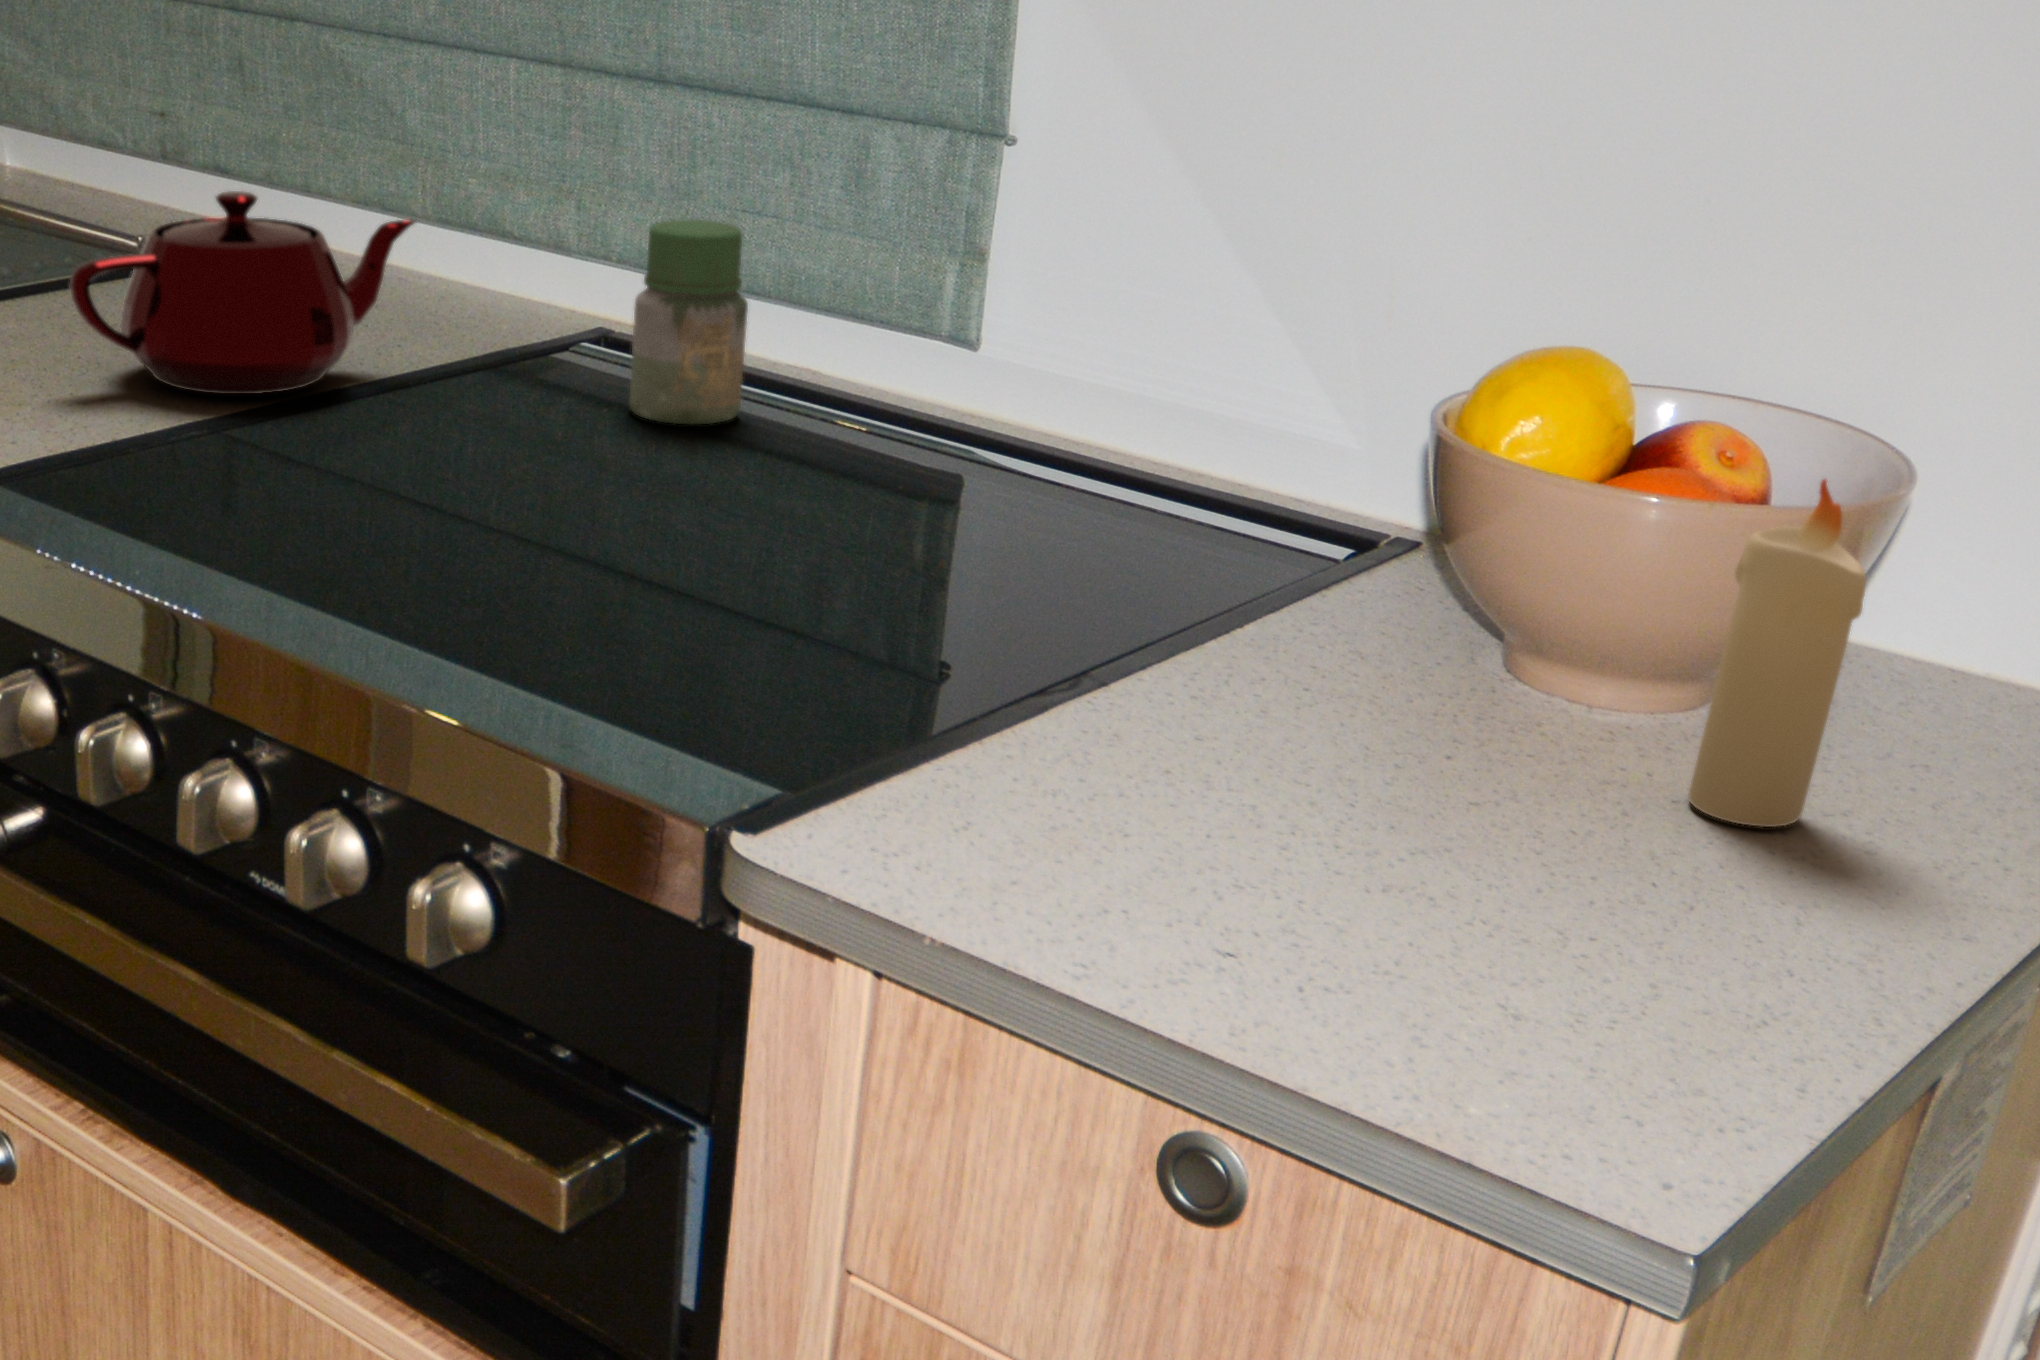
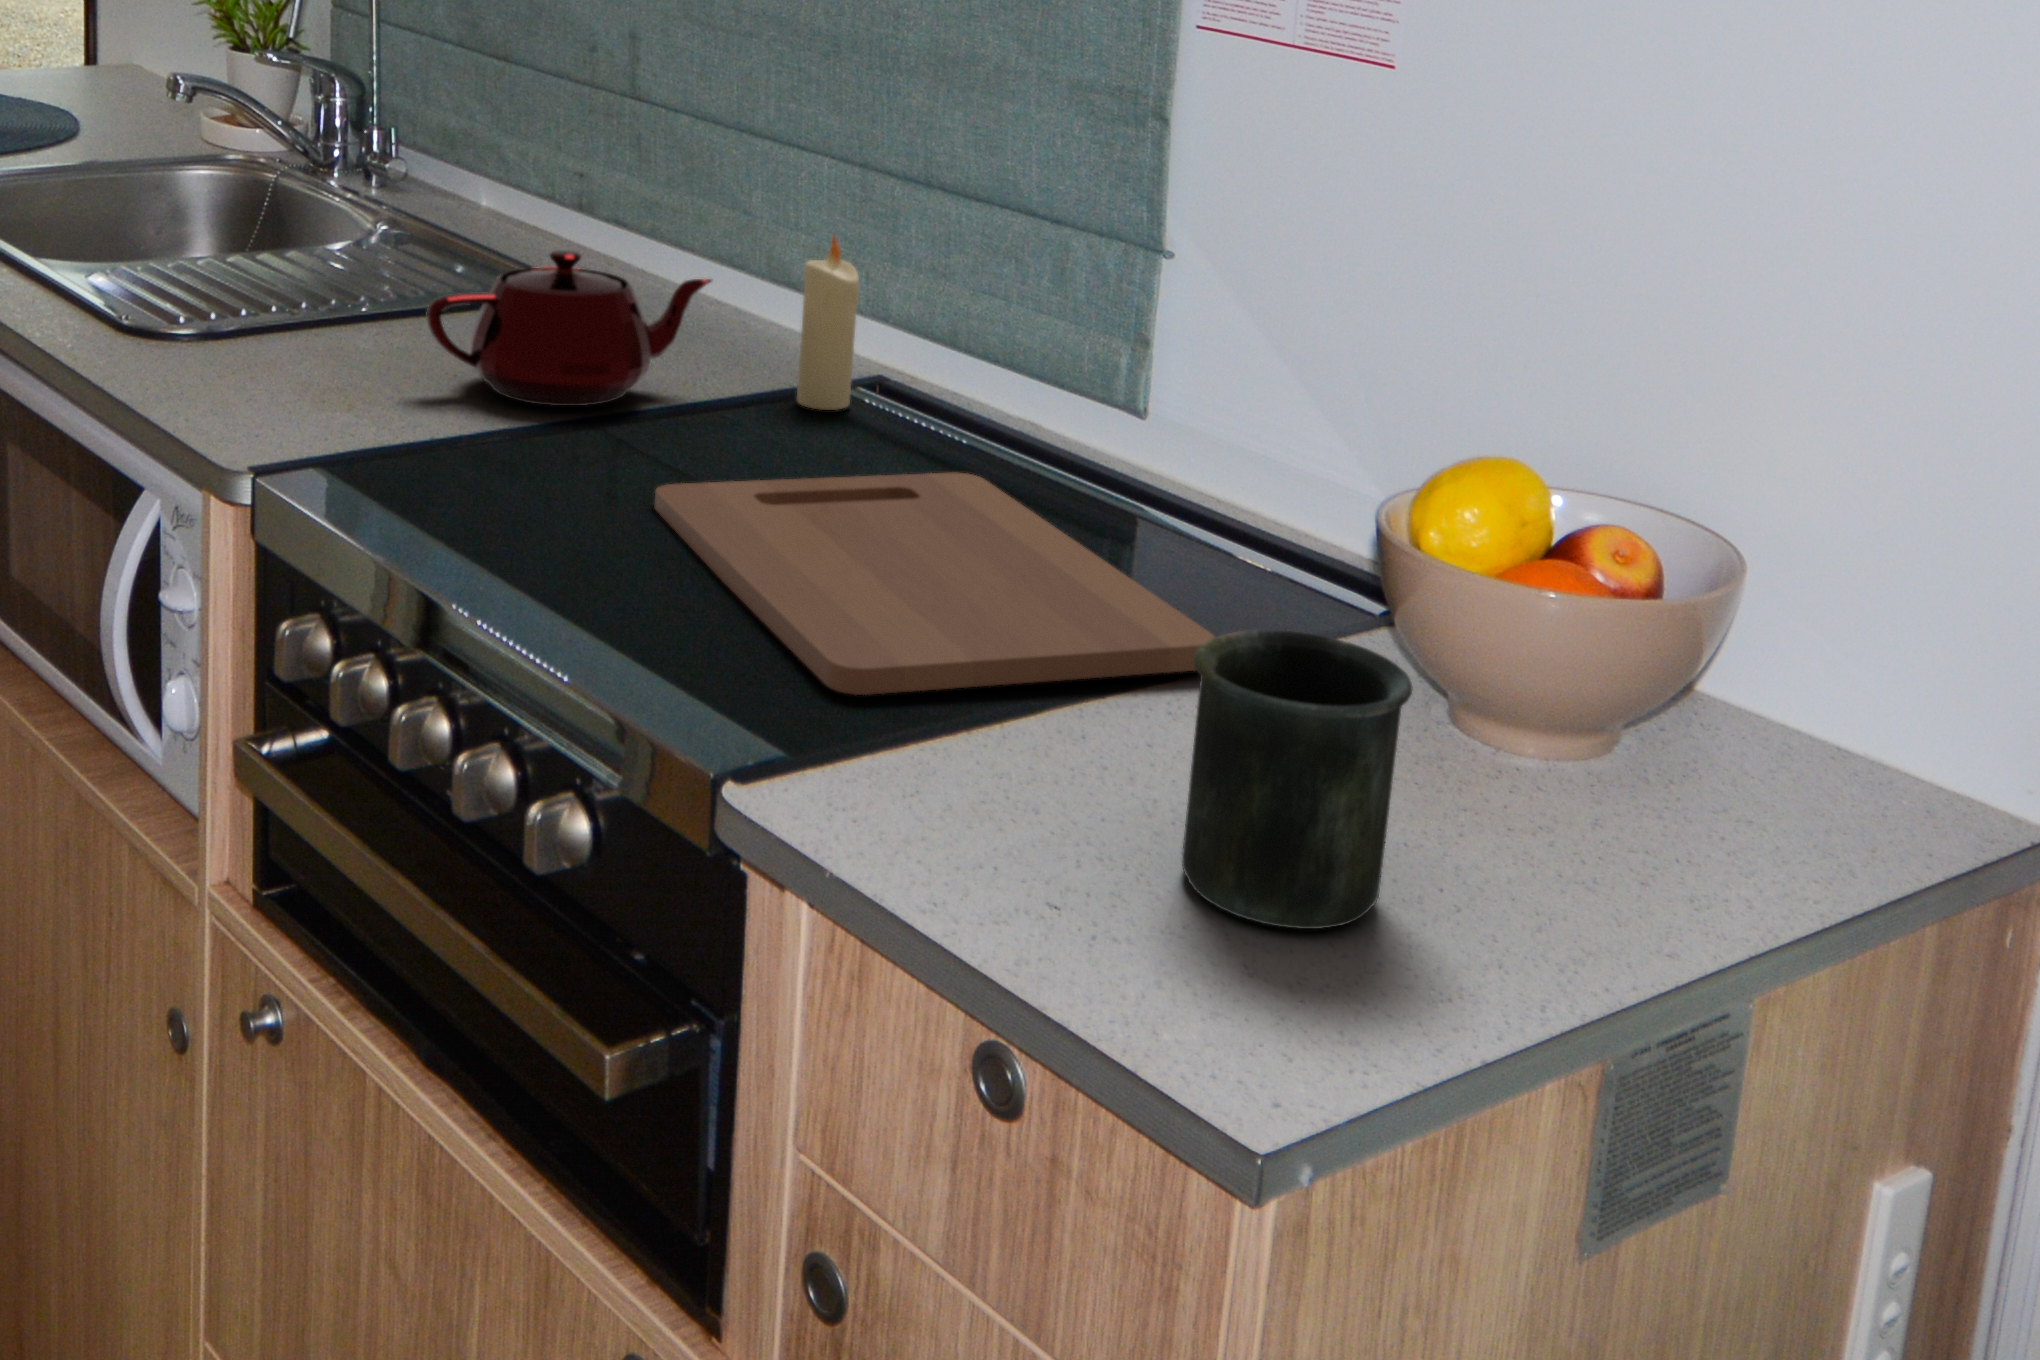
jar: present [629,220,748,424] -> none [860,296,956,458]
cutting board: none [429,435,1208,709] -> present [655,472,1215,695]
candle: present [1688,479,1866,827] -> present [797,236,859,410]
mug: none [1318,572,1654,944] -> present [1182,630,1412,929]

